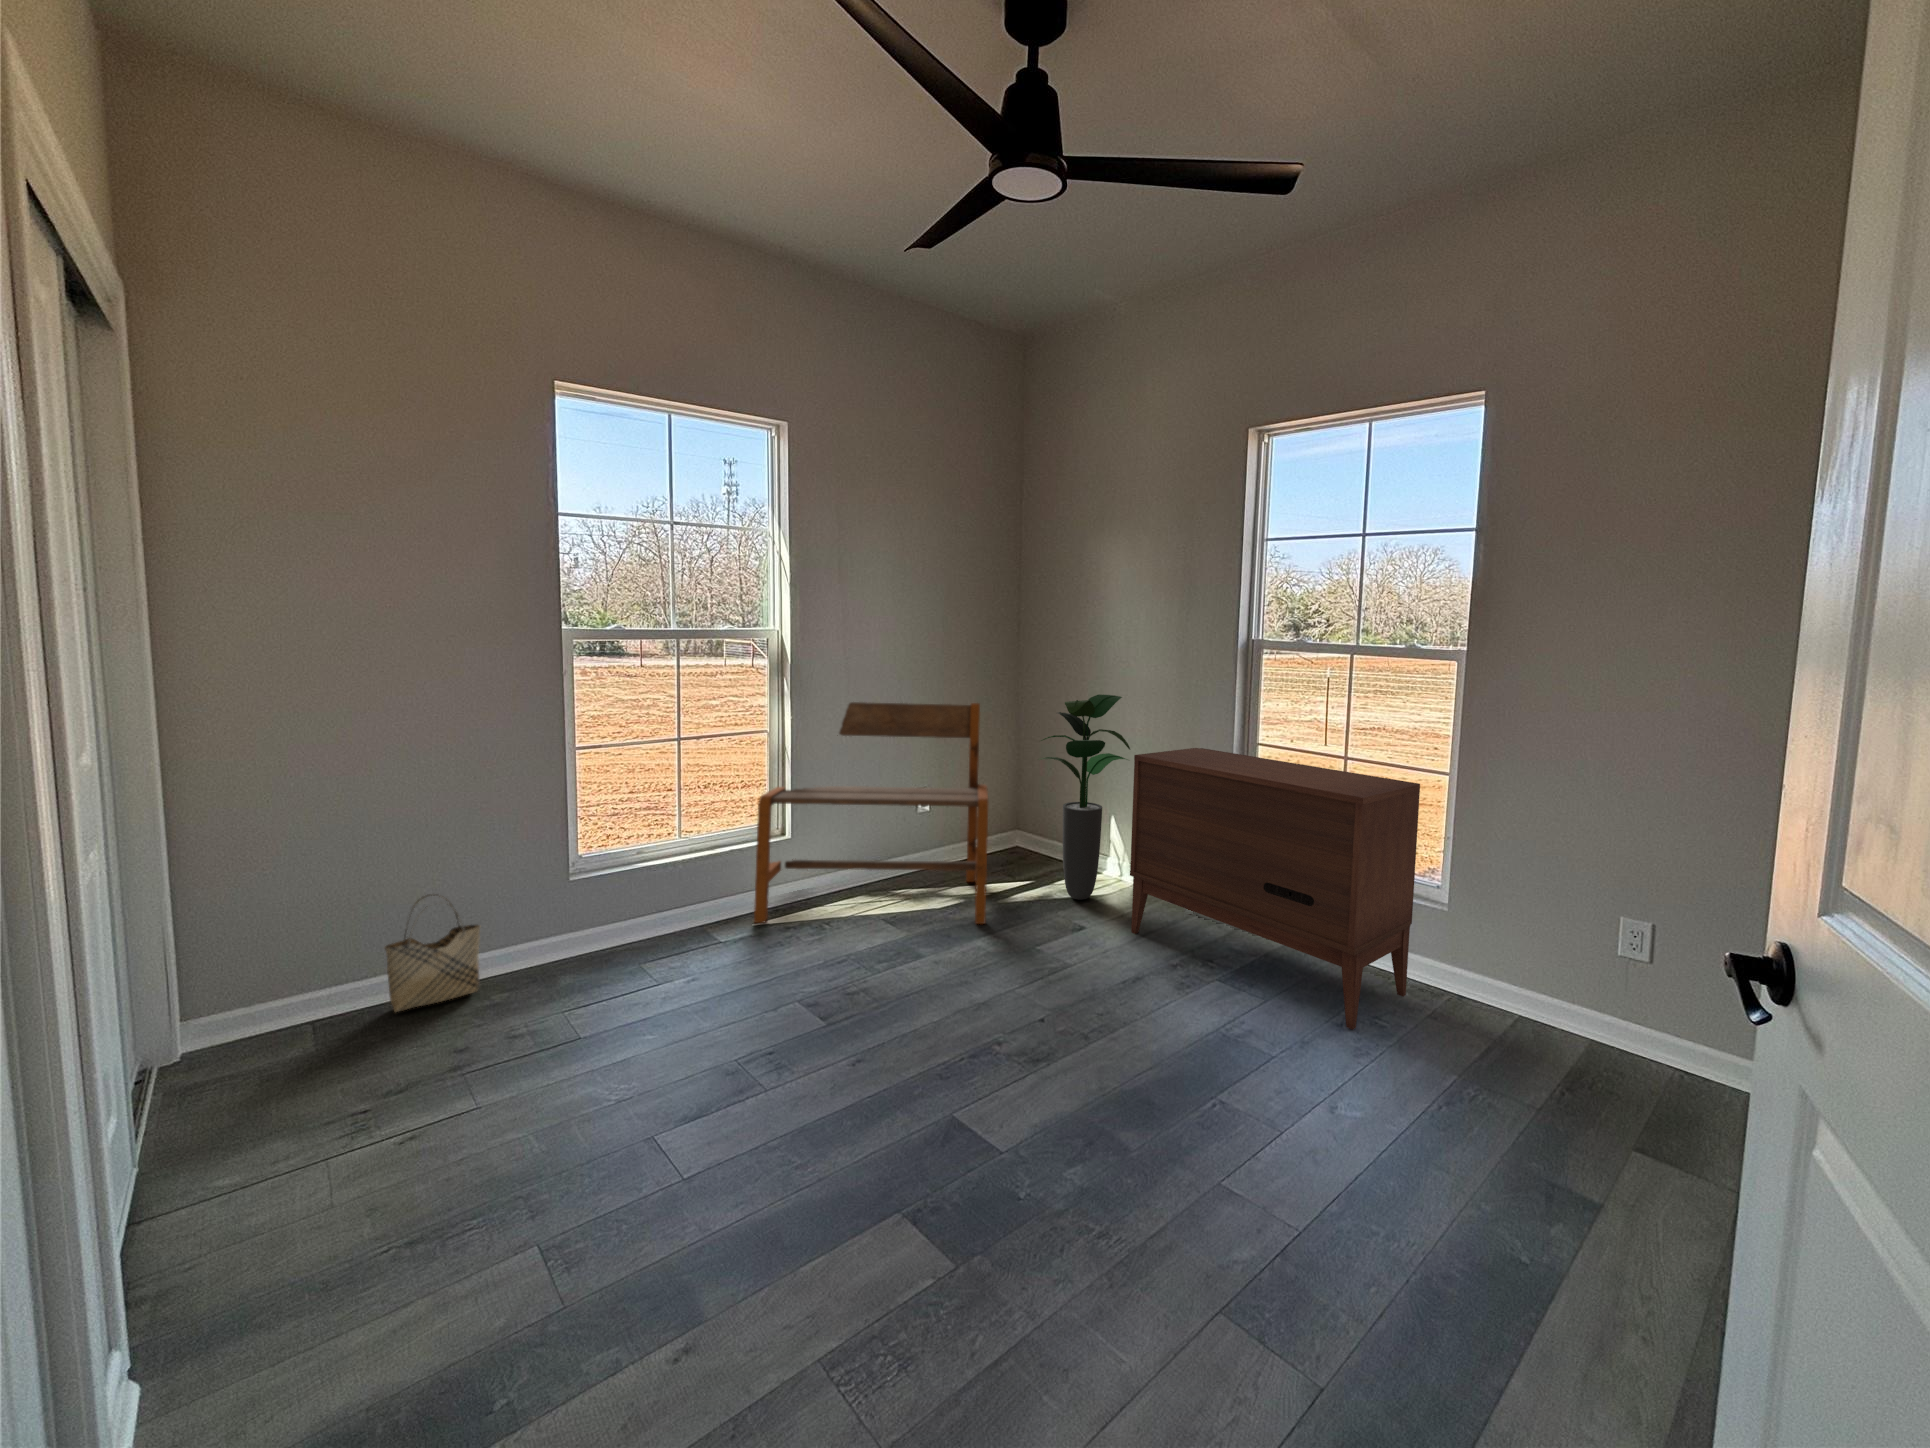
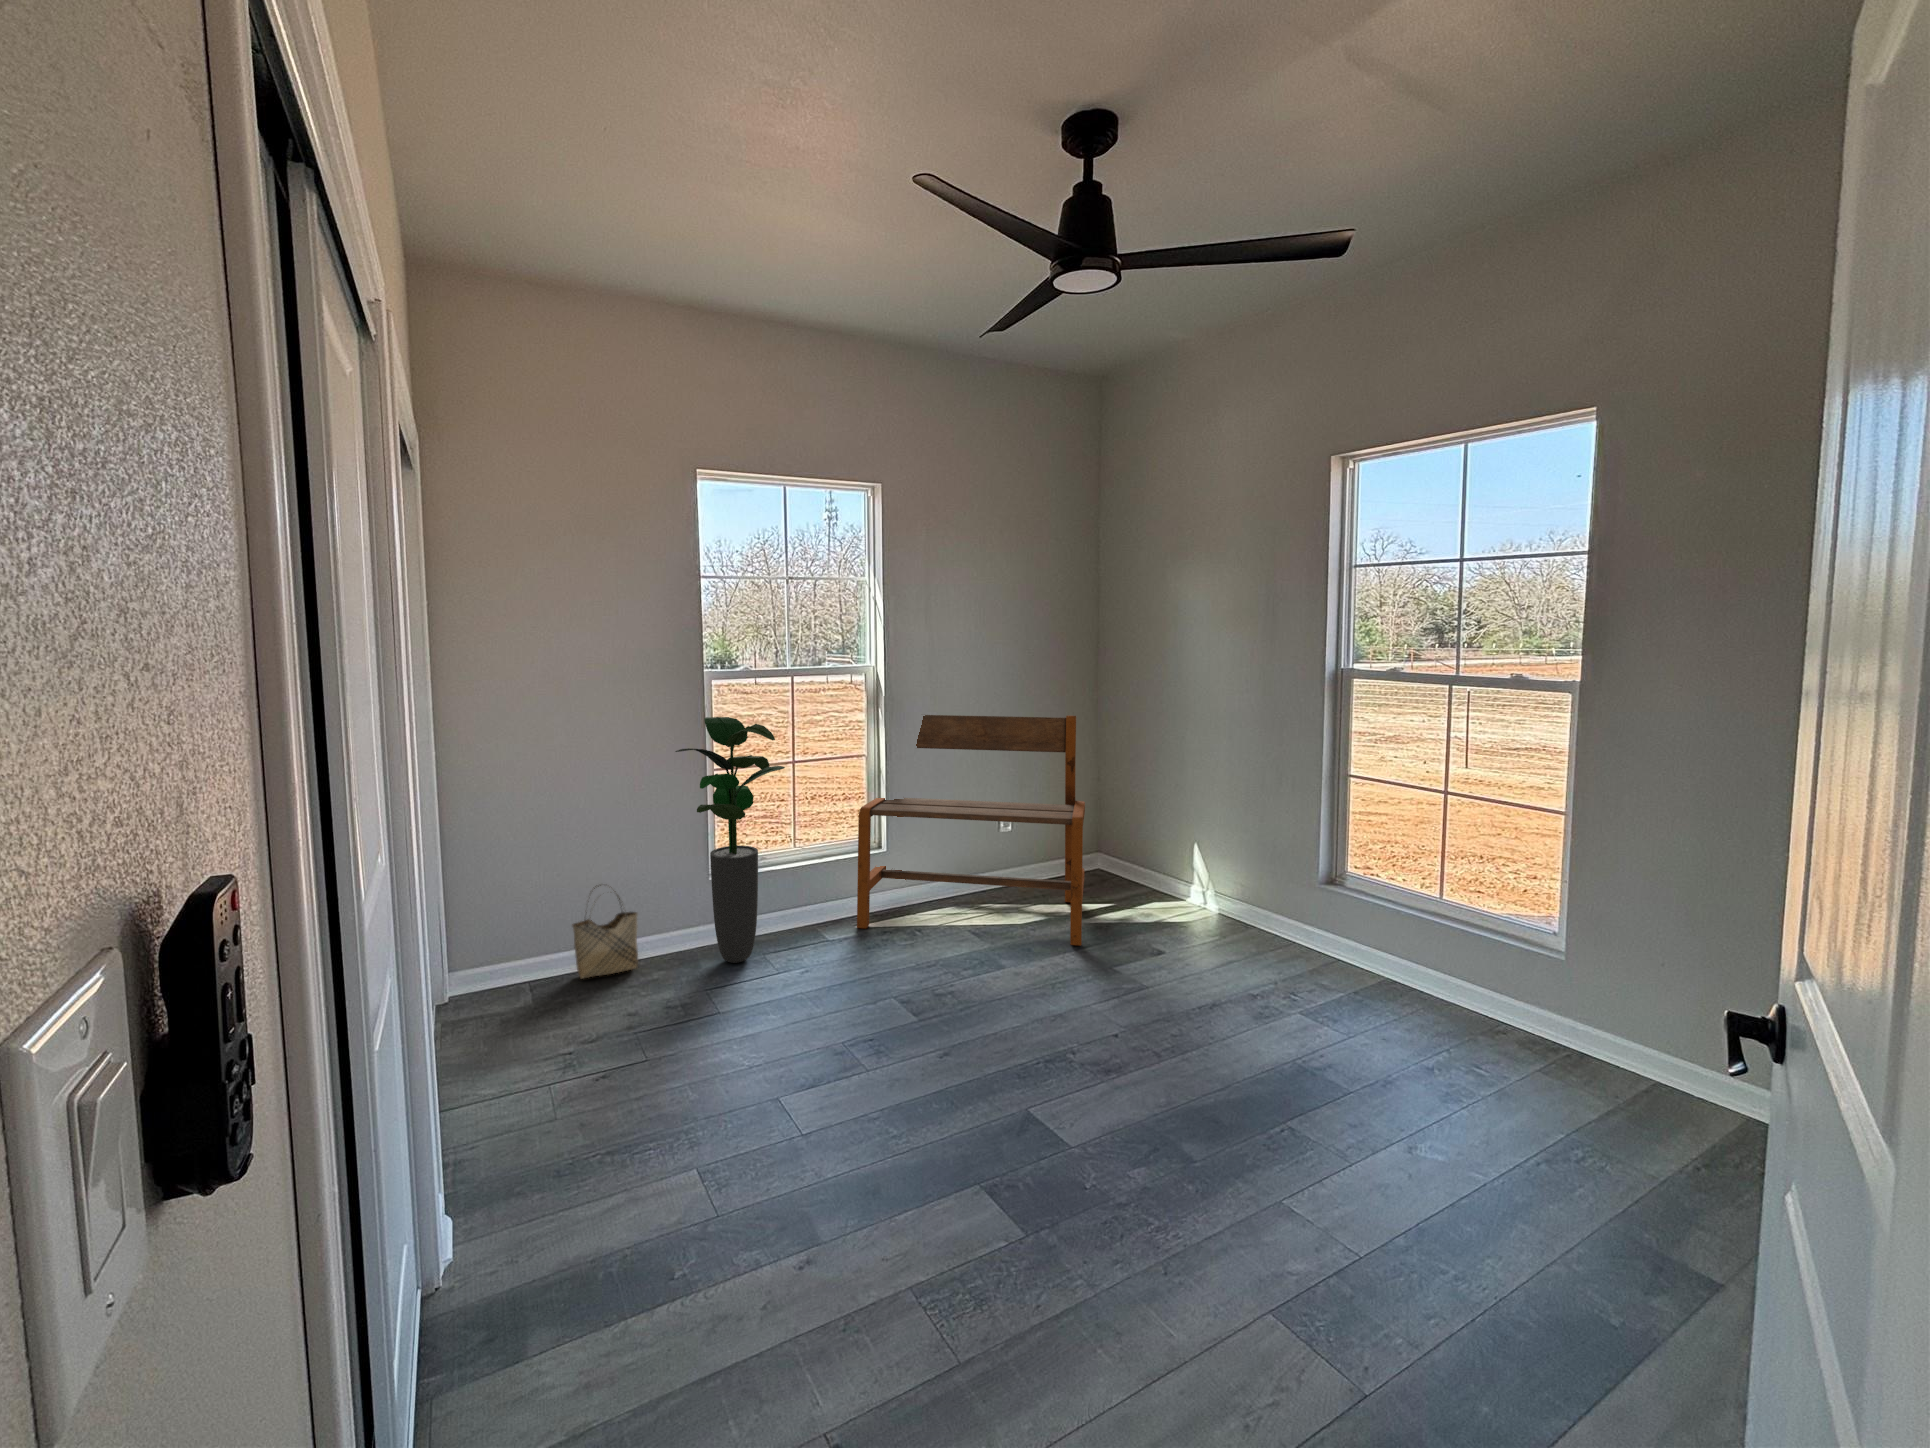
potted plant: present [1041,694,1130,900] -> present [675,717,785,963]
dresser: present [1130,748,1420,1030] -> none [1239,767,1594,1094]

